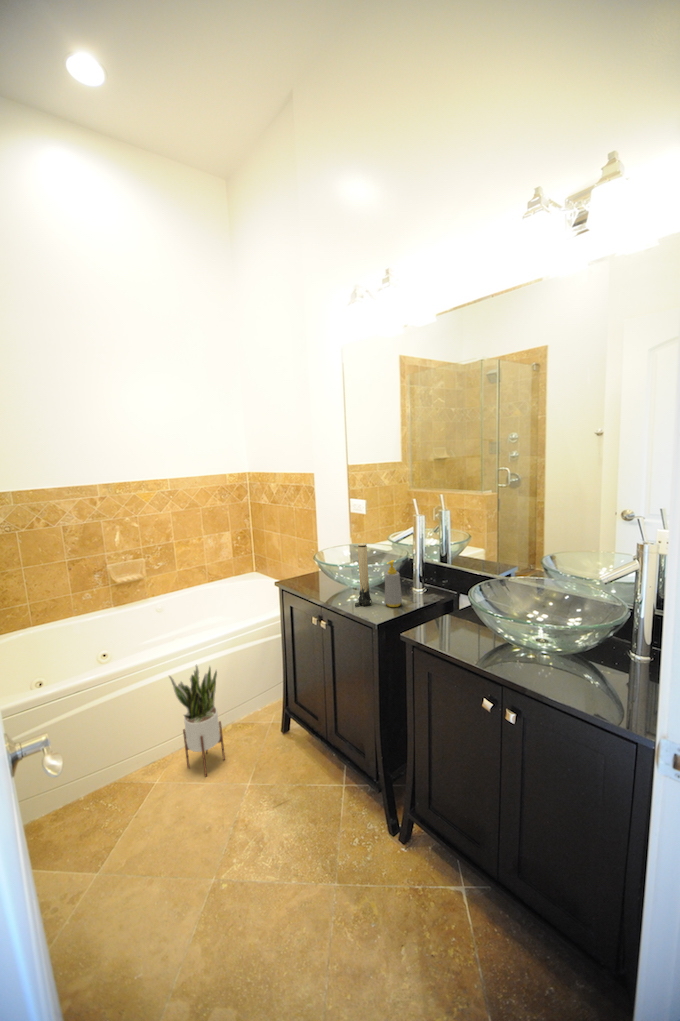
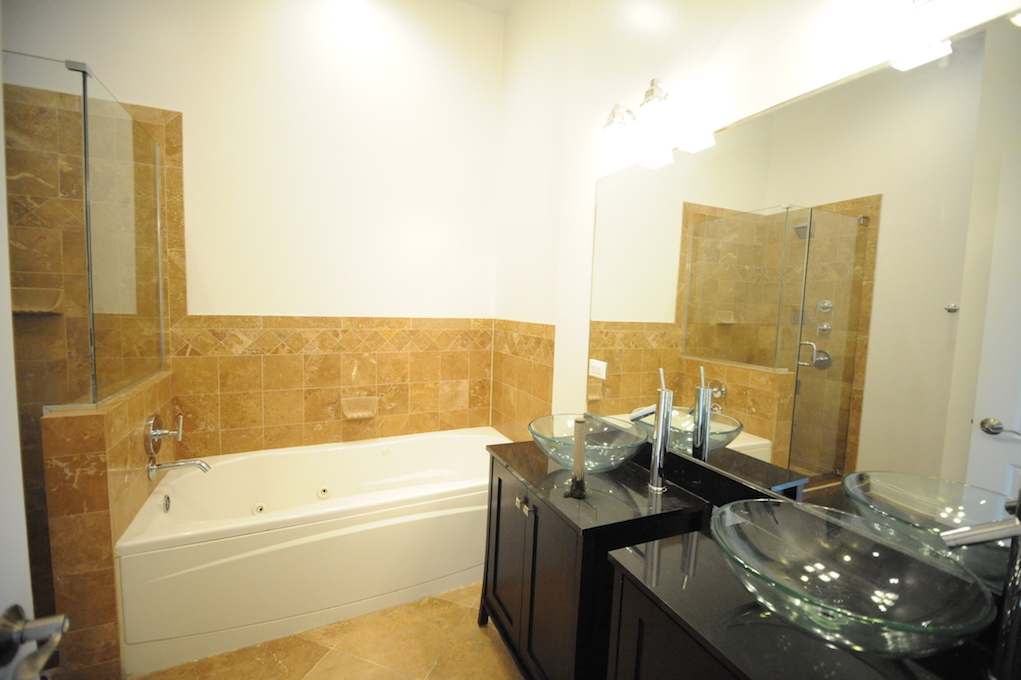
soap bottle: present [385,560,402,607] -> none [602,445,625,508]
potted plant: present [169,666,225,776] -> none [357,525,412,655]

